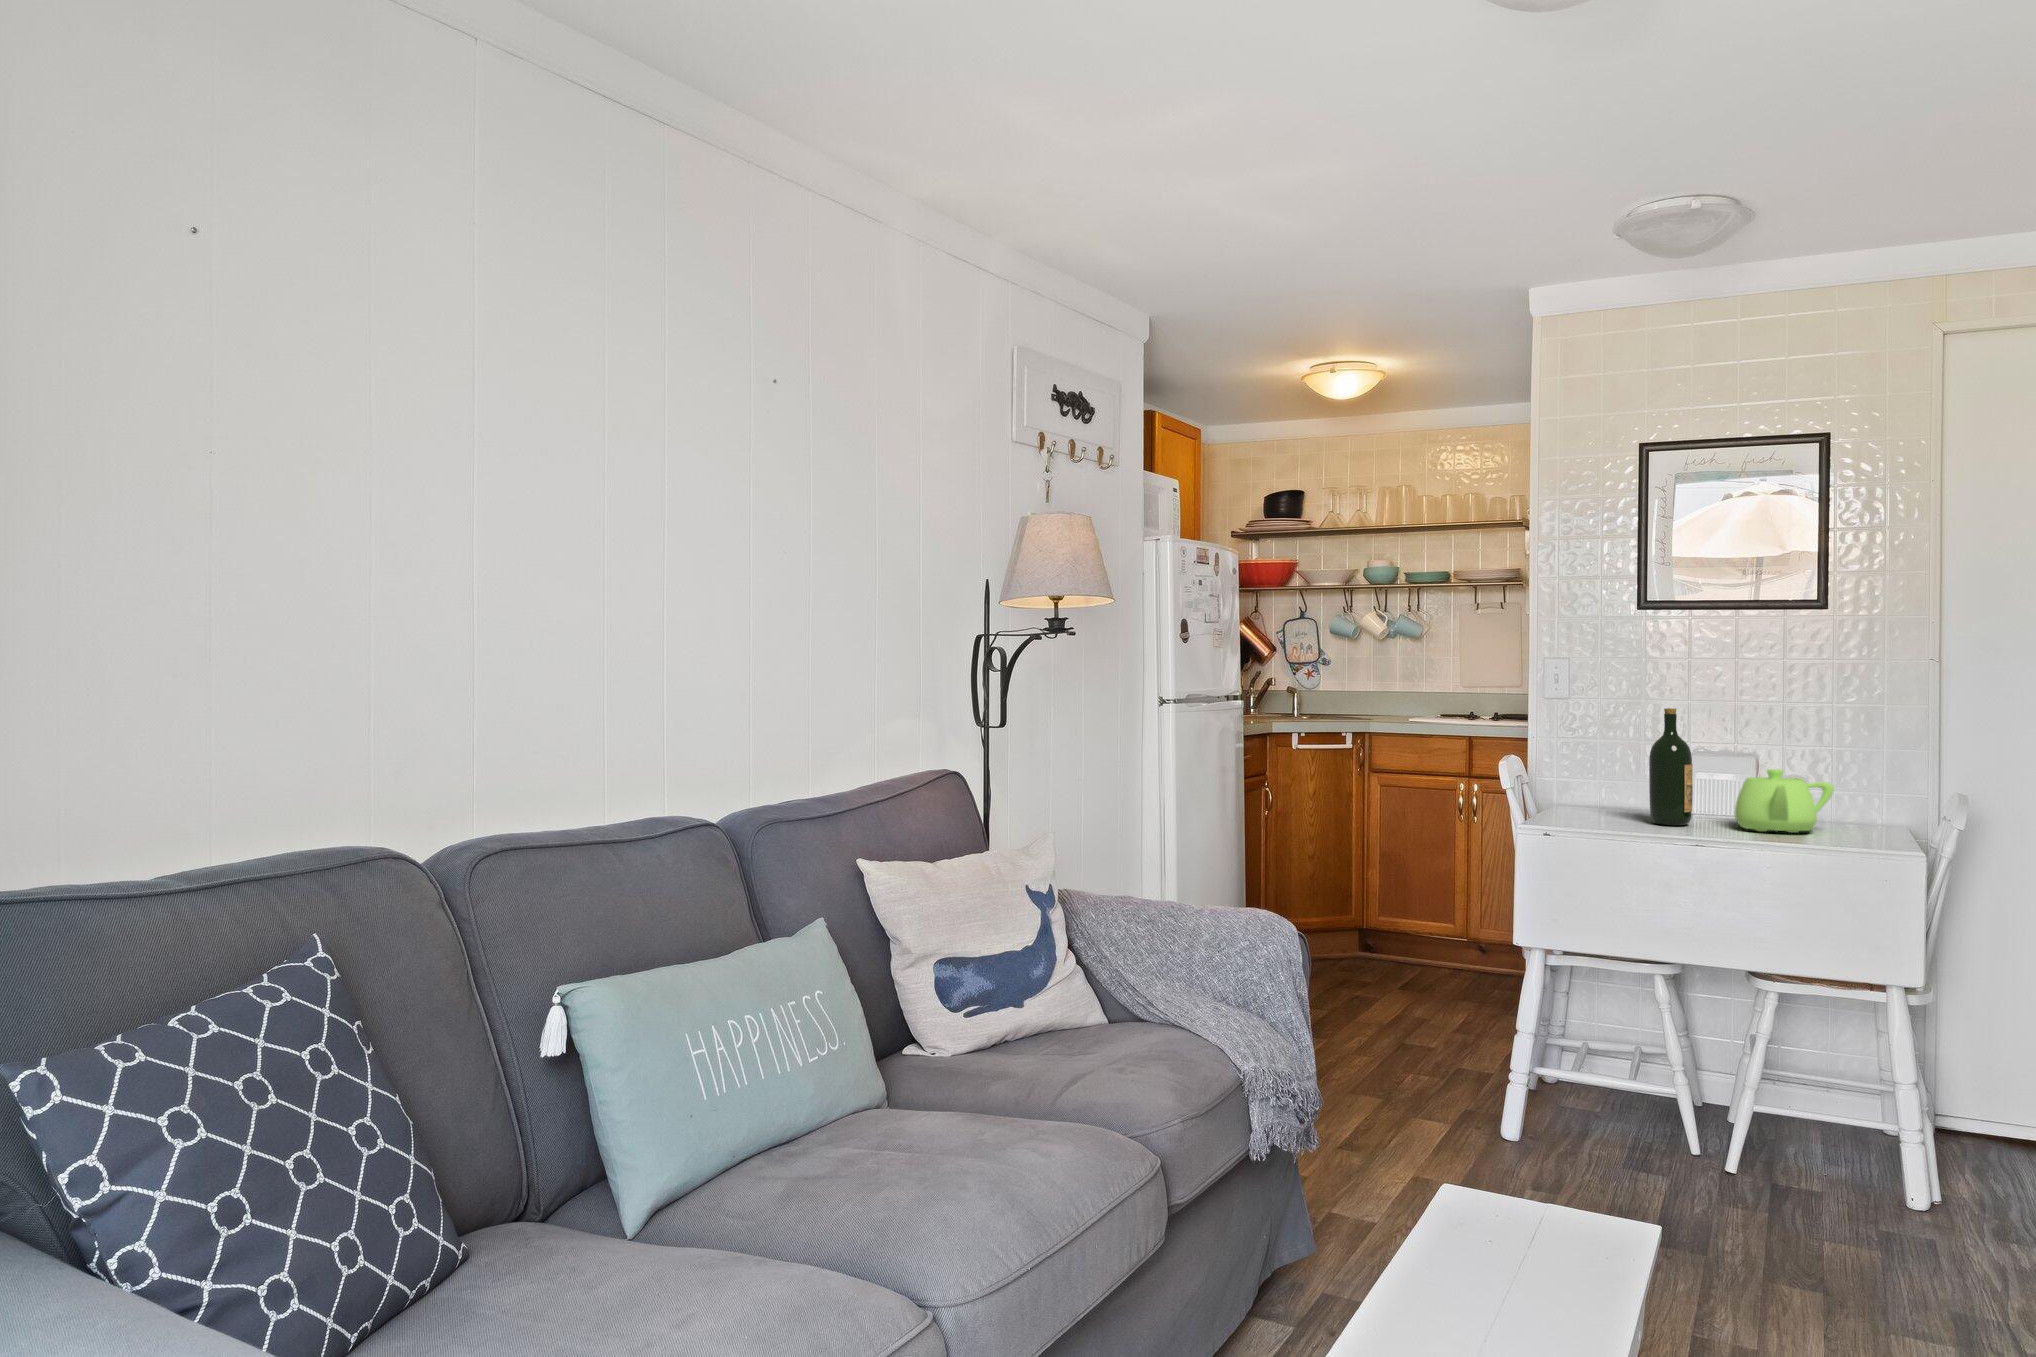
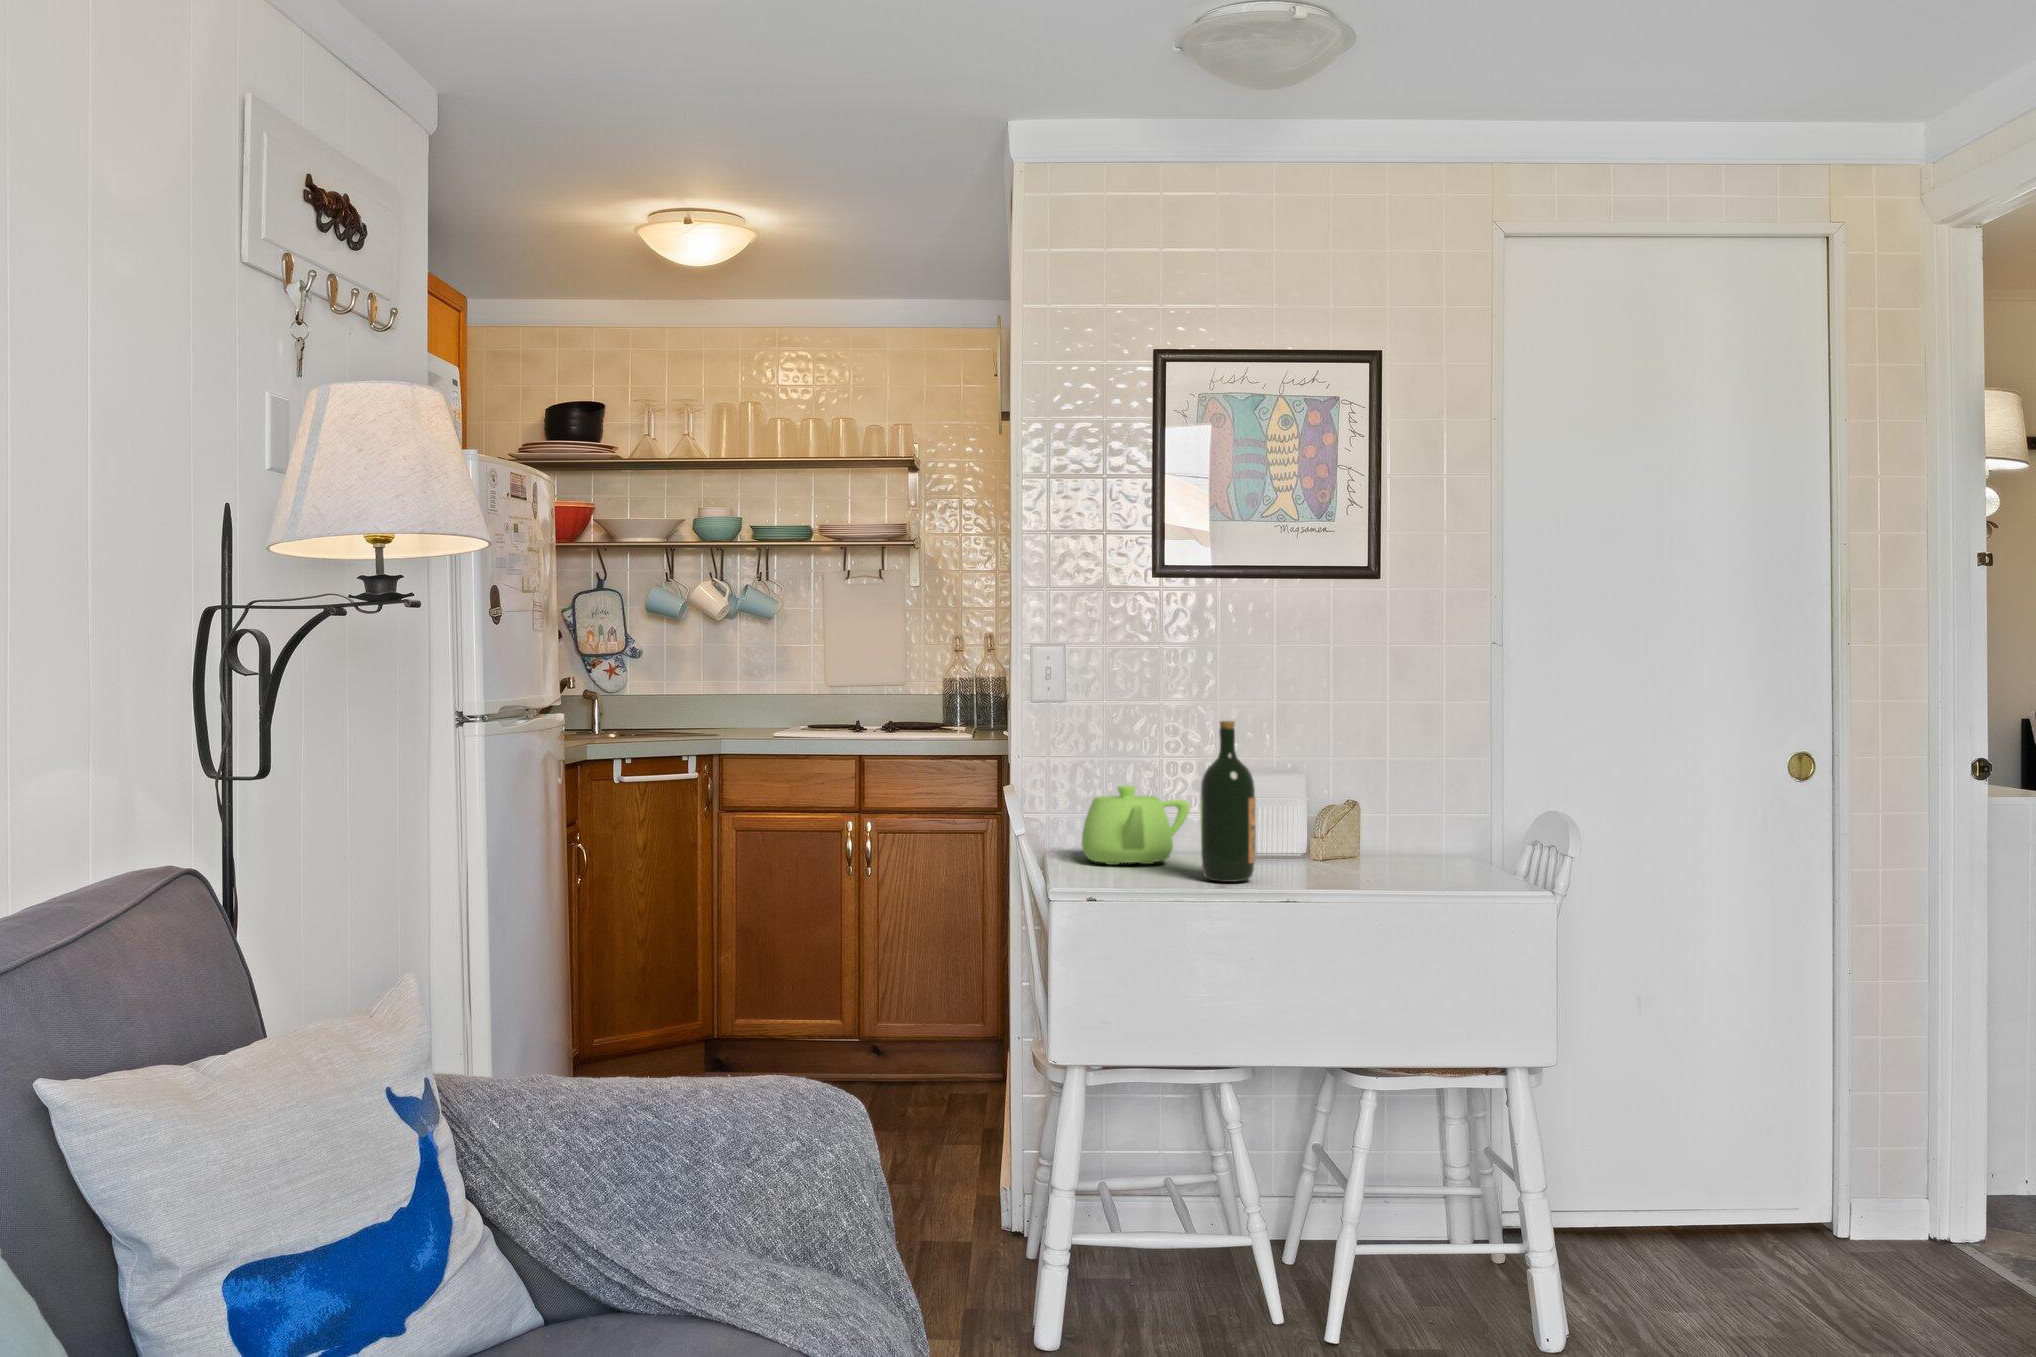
teapot: present [1735,769,1834,833] -> present [1082,785,1190,865]

